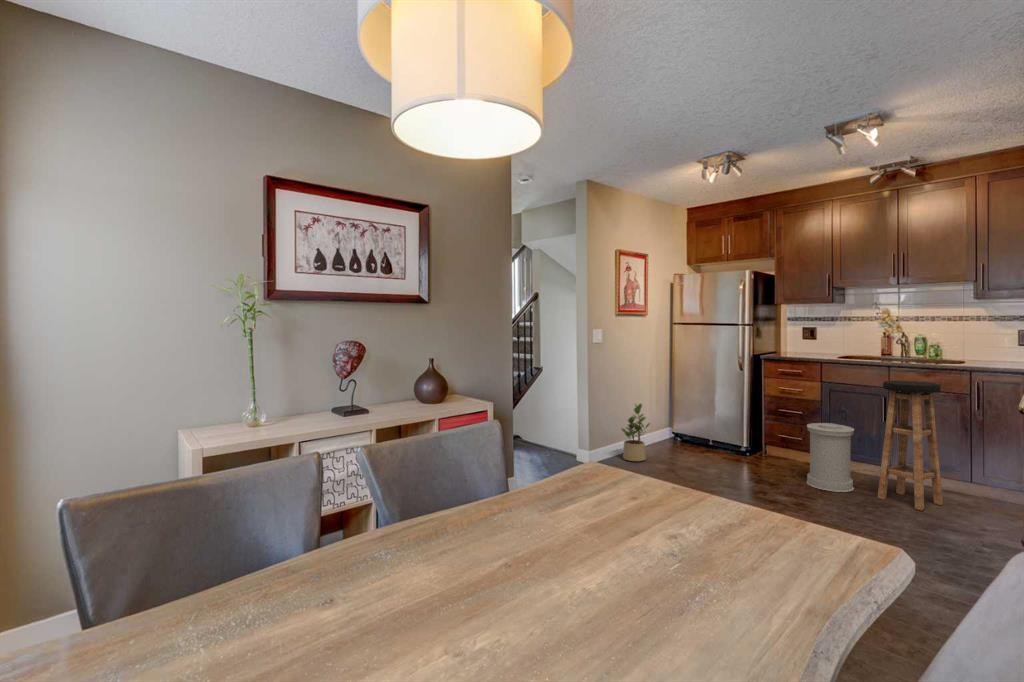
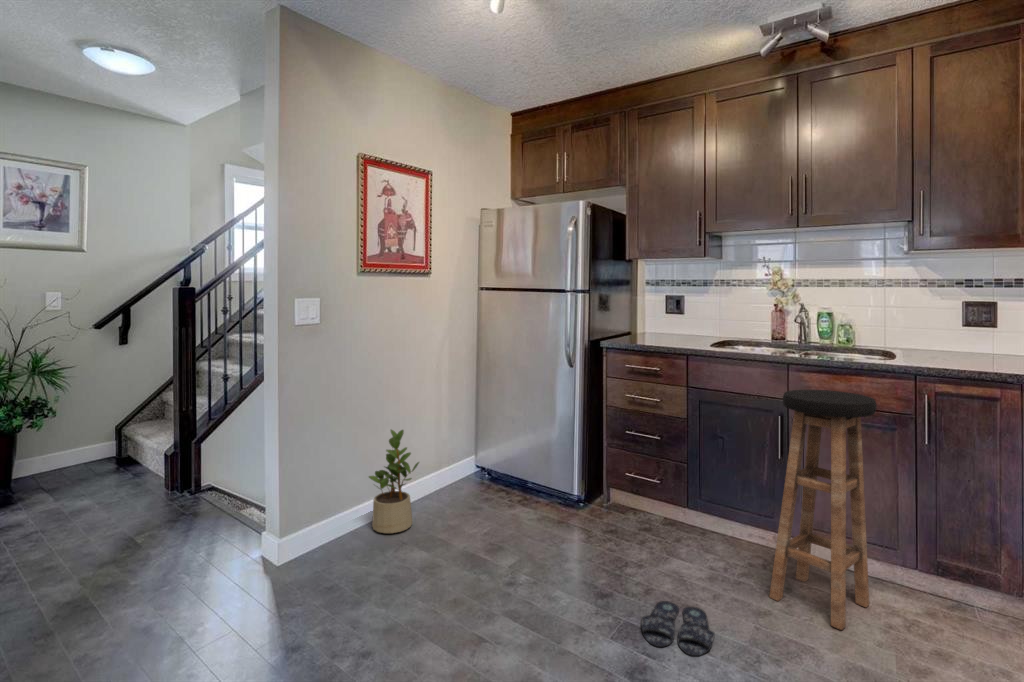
trash can: present [807,423,854,492] -> none [660,459,735,586]
slippers: none [799,494,843,511] -> present [641,601,715,656]

